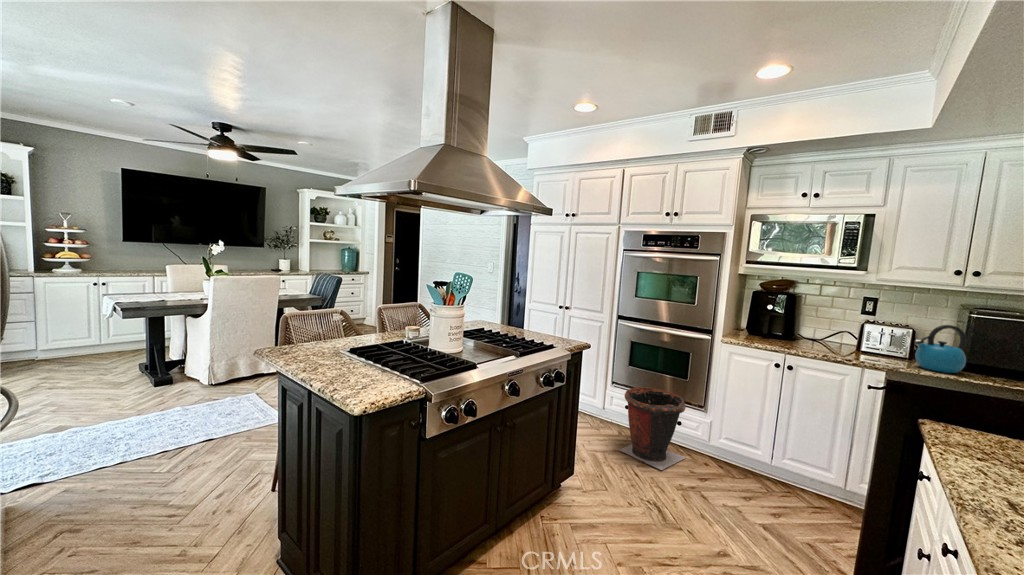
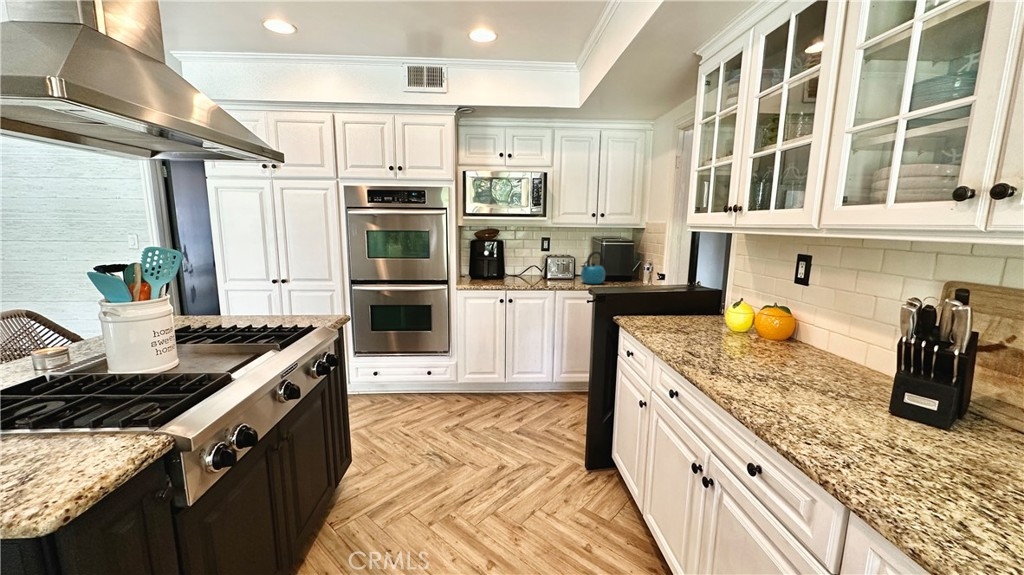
waste bin: present [620,387,686,470] -> none [376,347,441,422]

